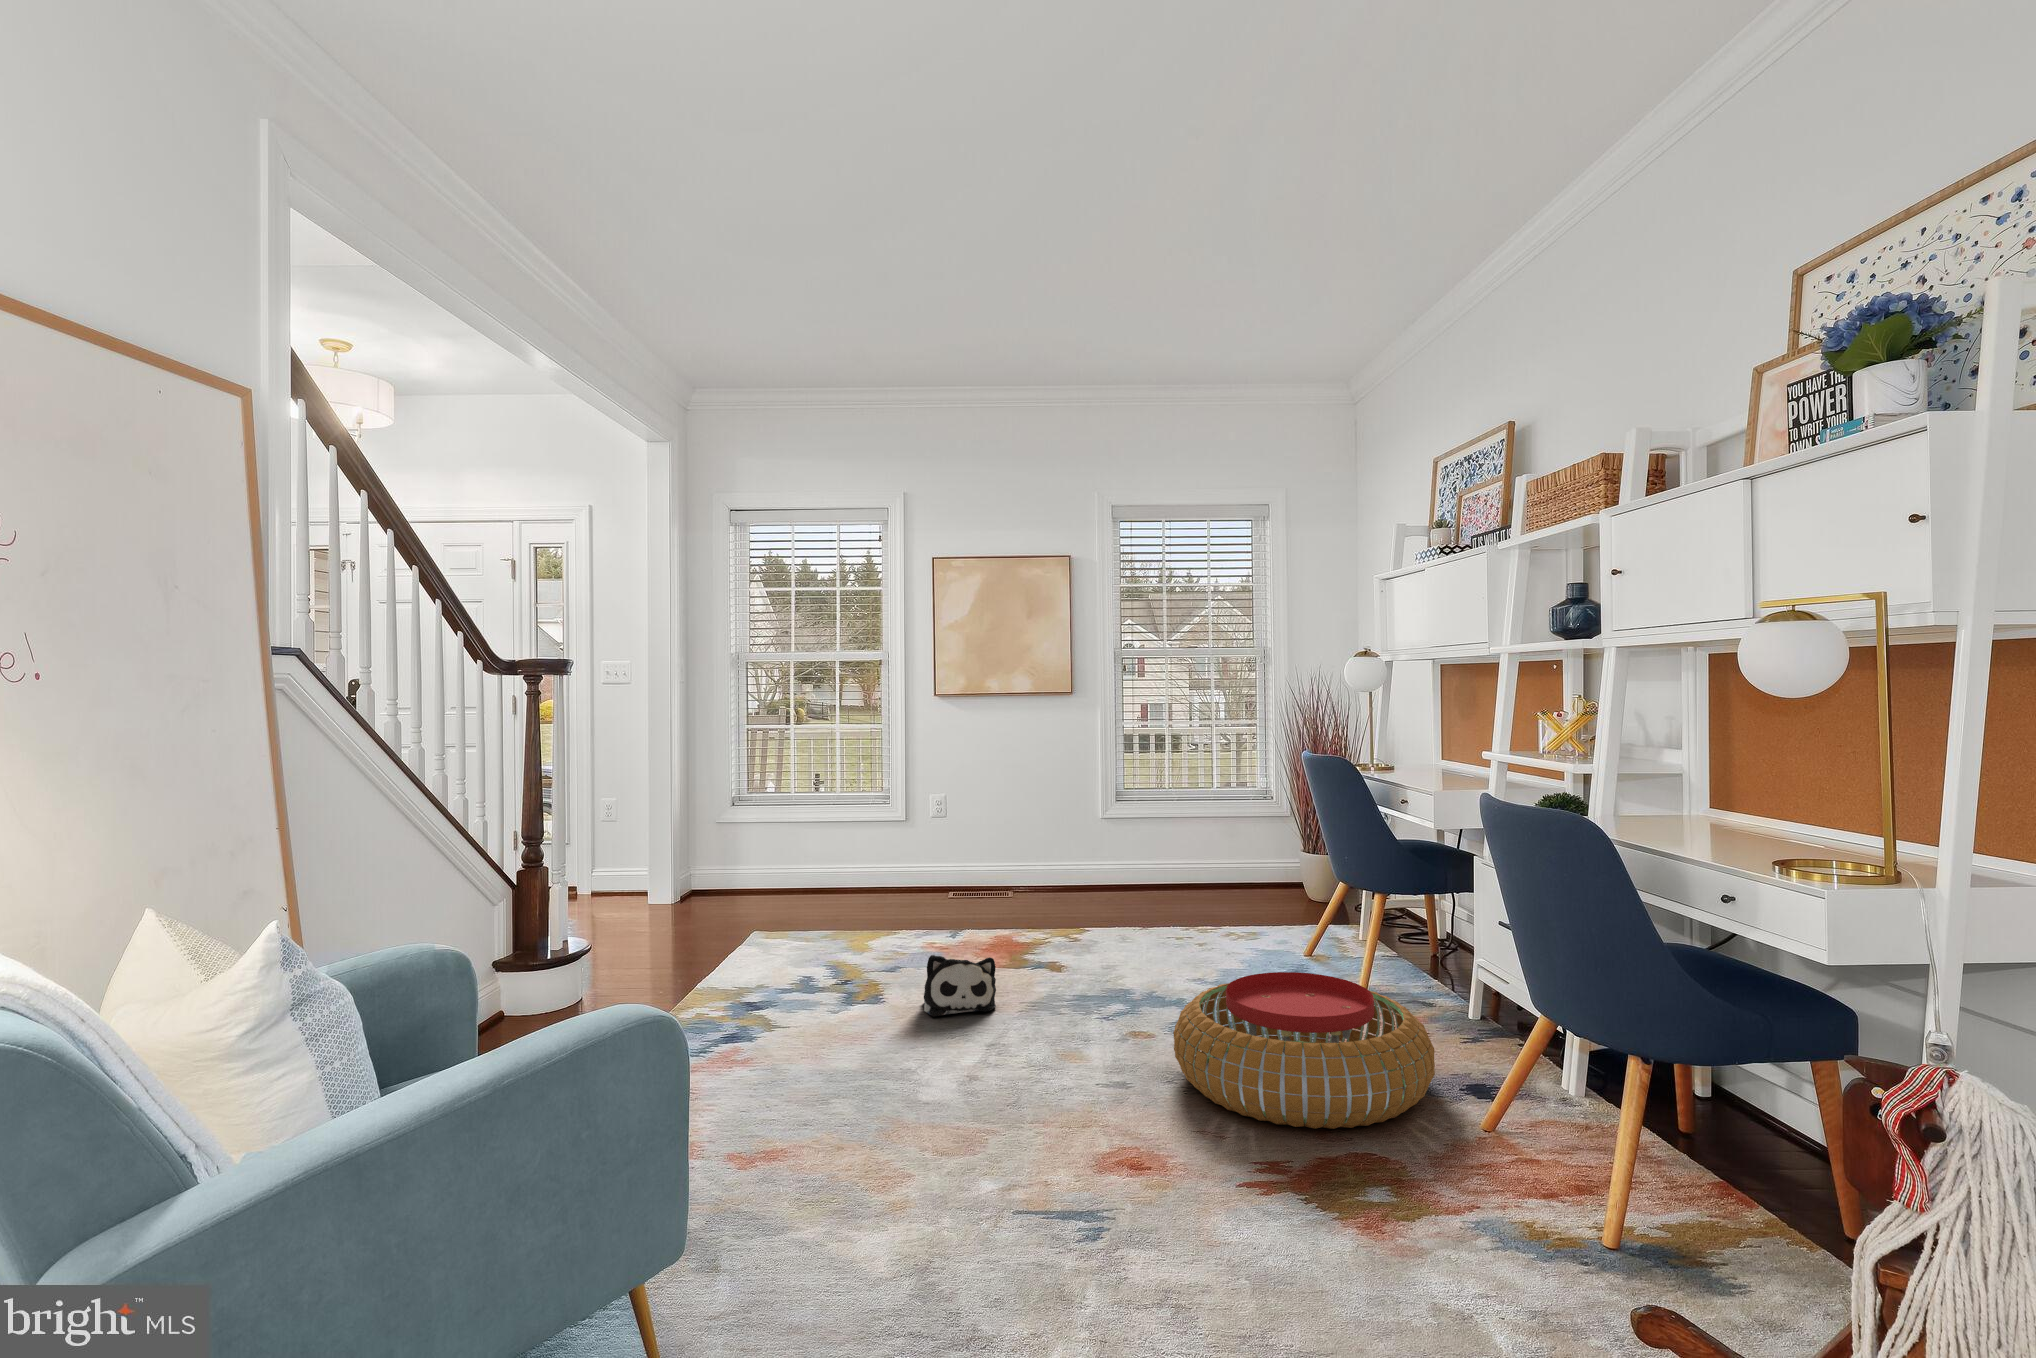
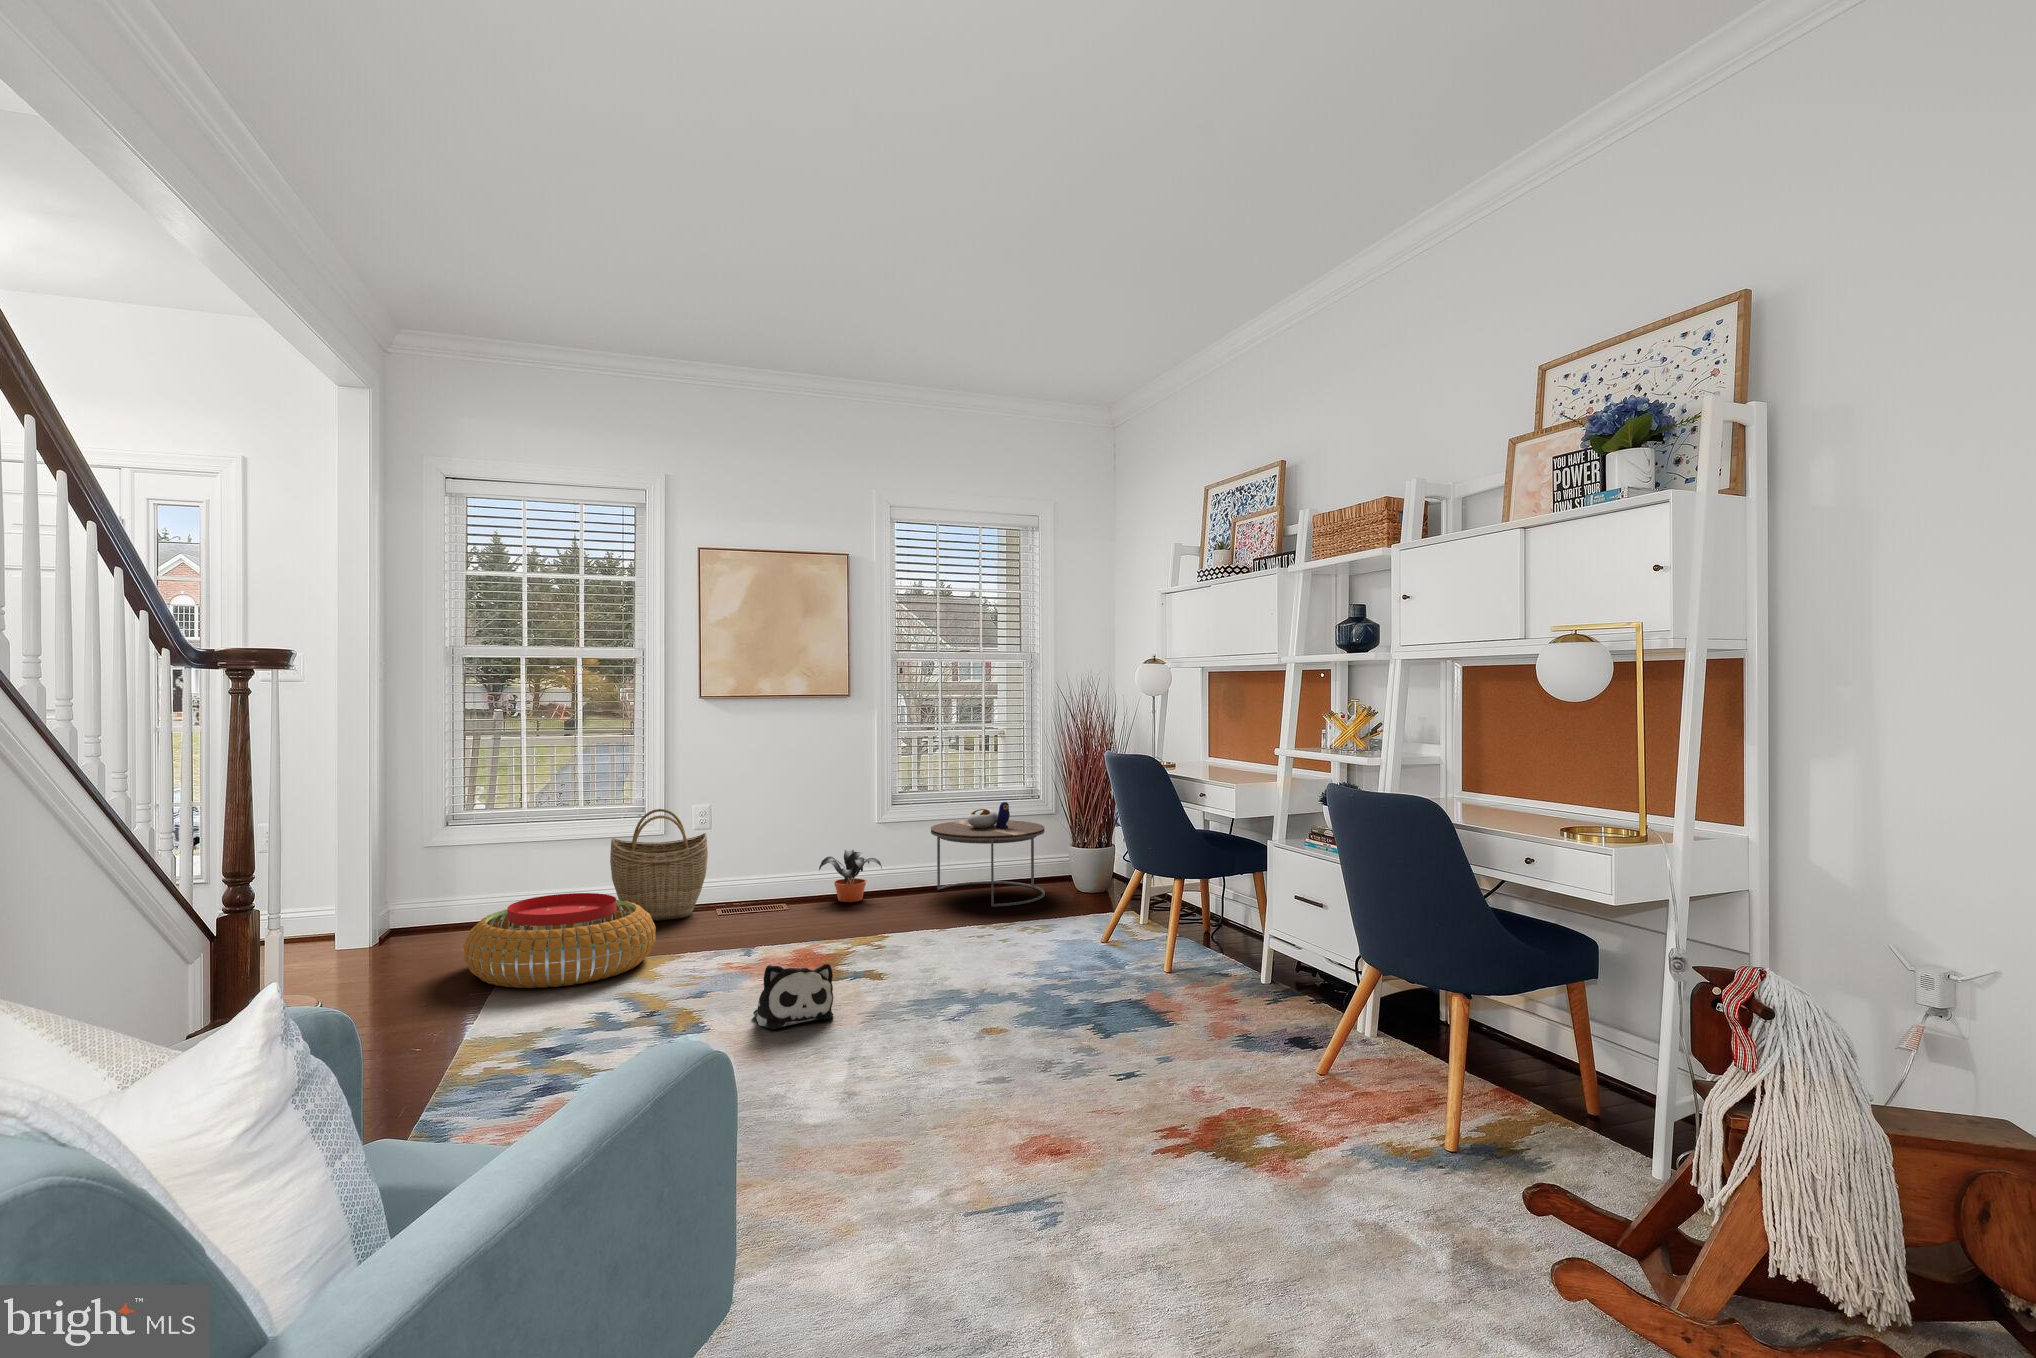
woven basket: none [854,801,939,904] -> present [610,809,708,921]
side table: none [1153,802,1273,909] -> present [931,802,1045,907]
potted plant: none [1043,845,1105,896] -> present [819,850,882,902]
pouf: present [1173,972,1435,1129] -> present [464,893,656,988]

